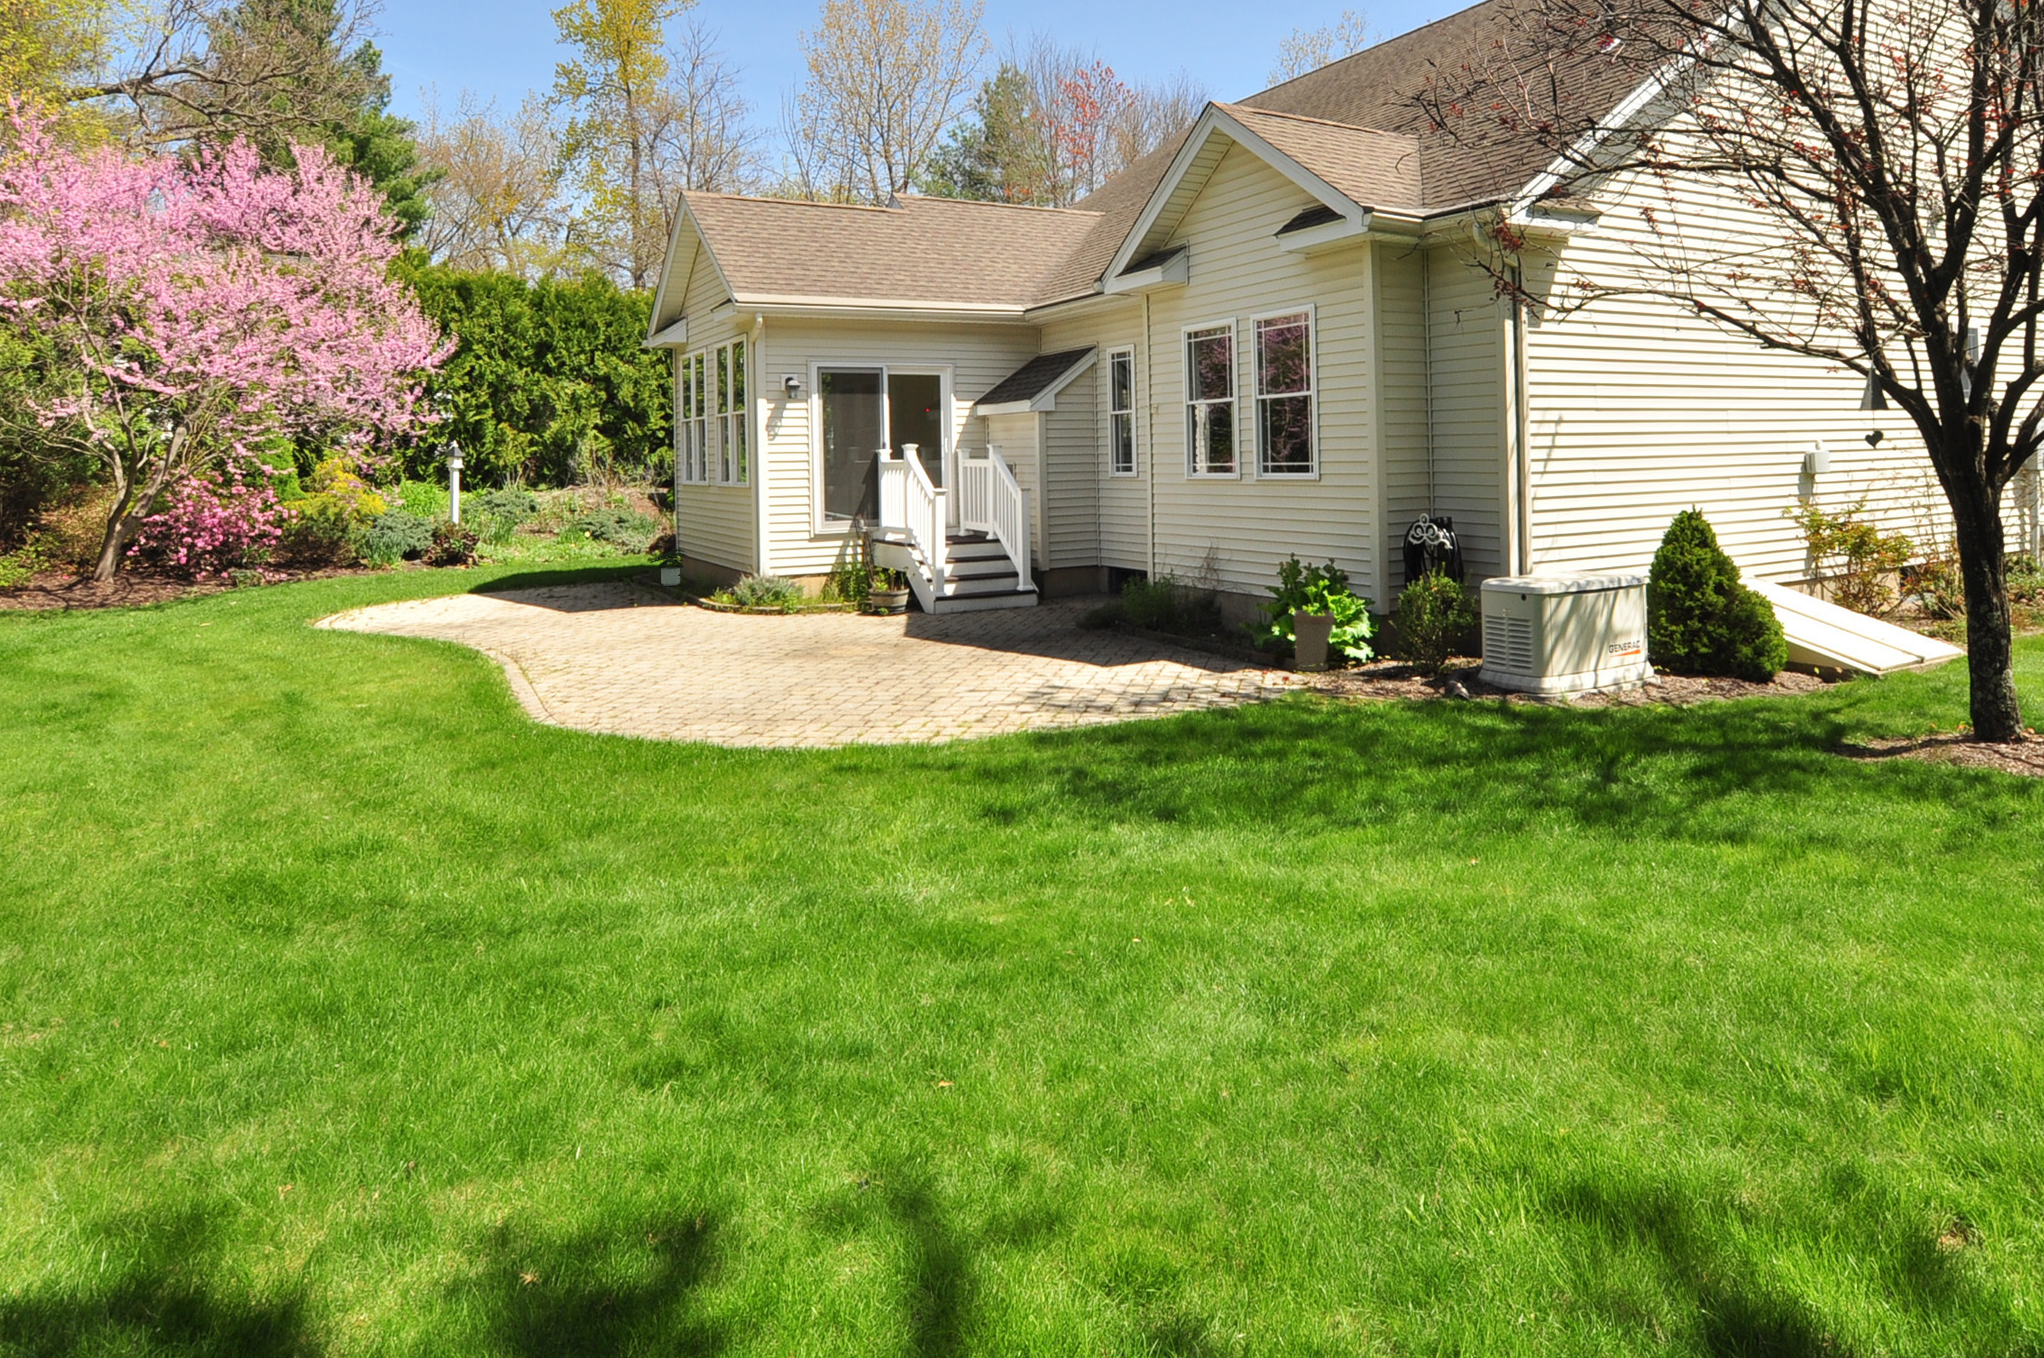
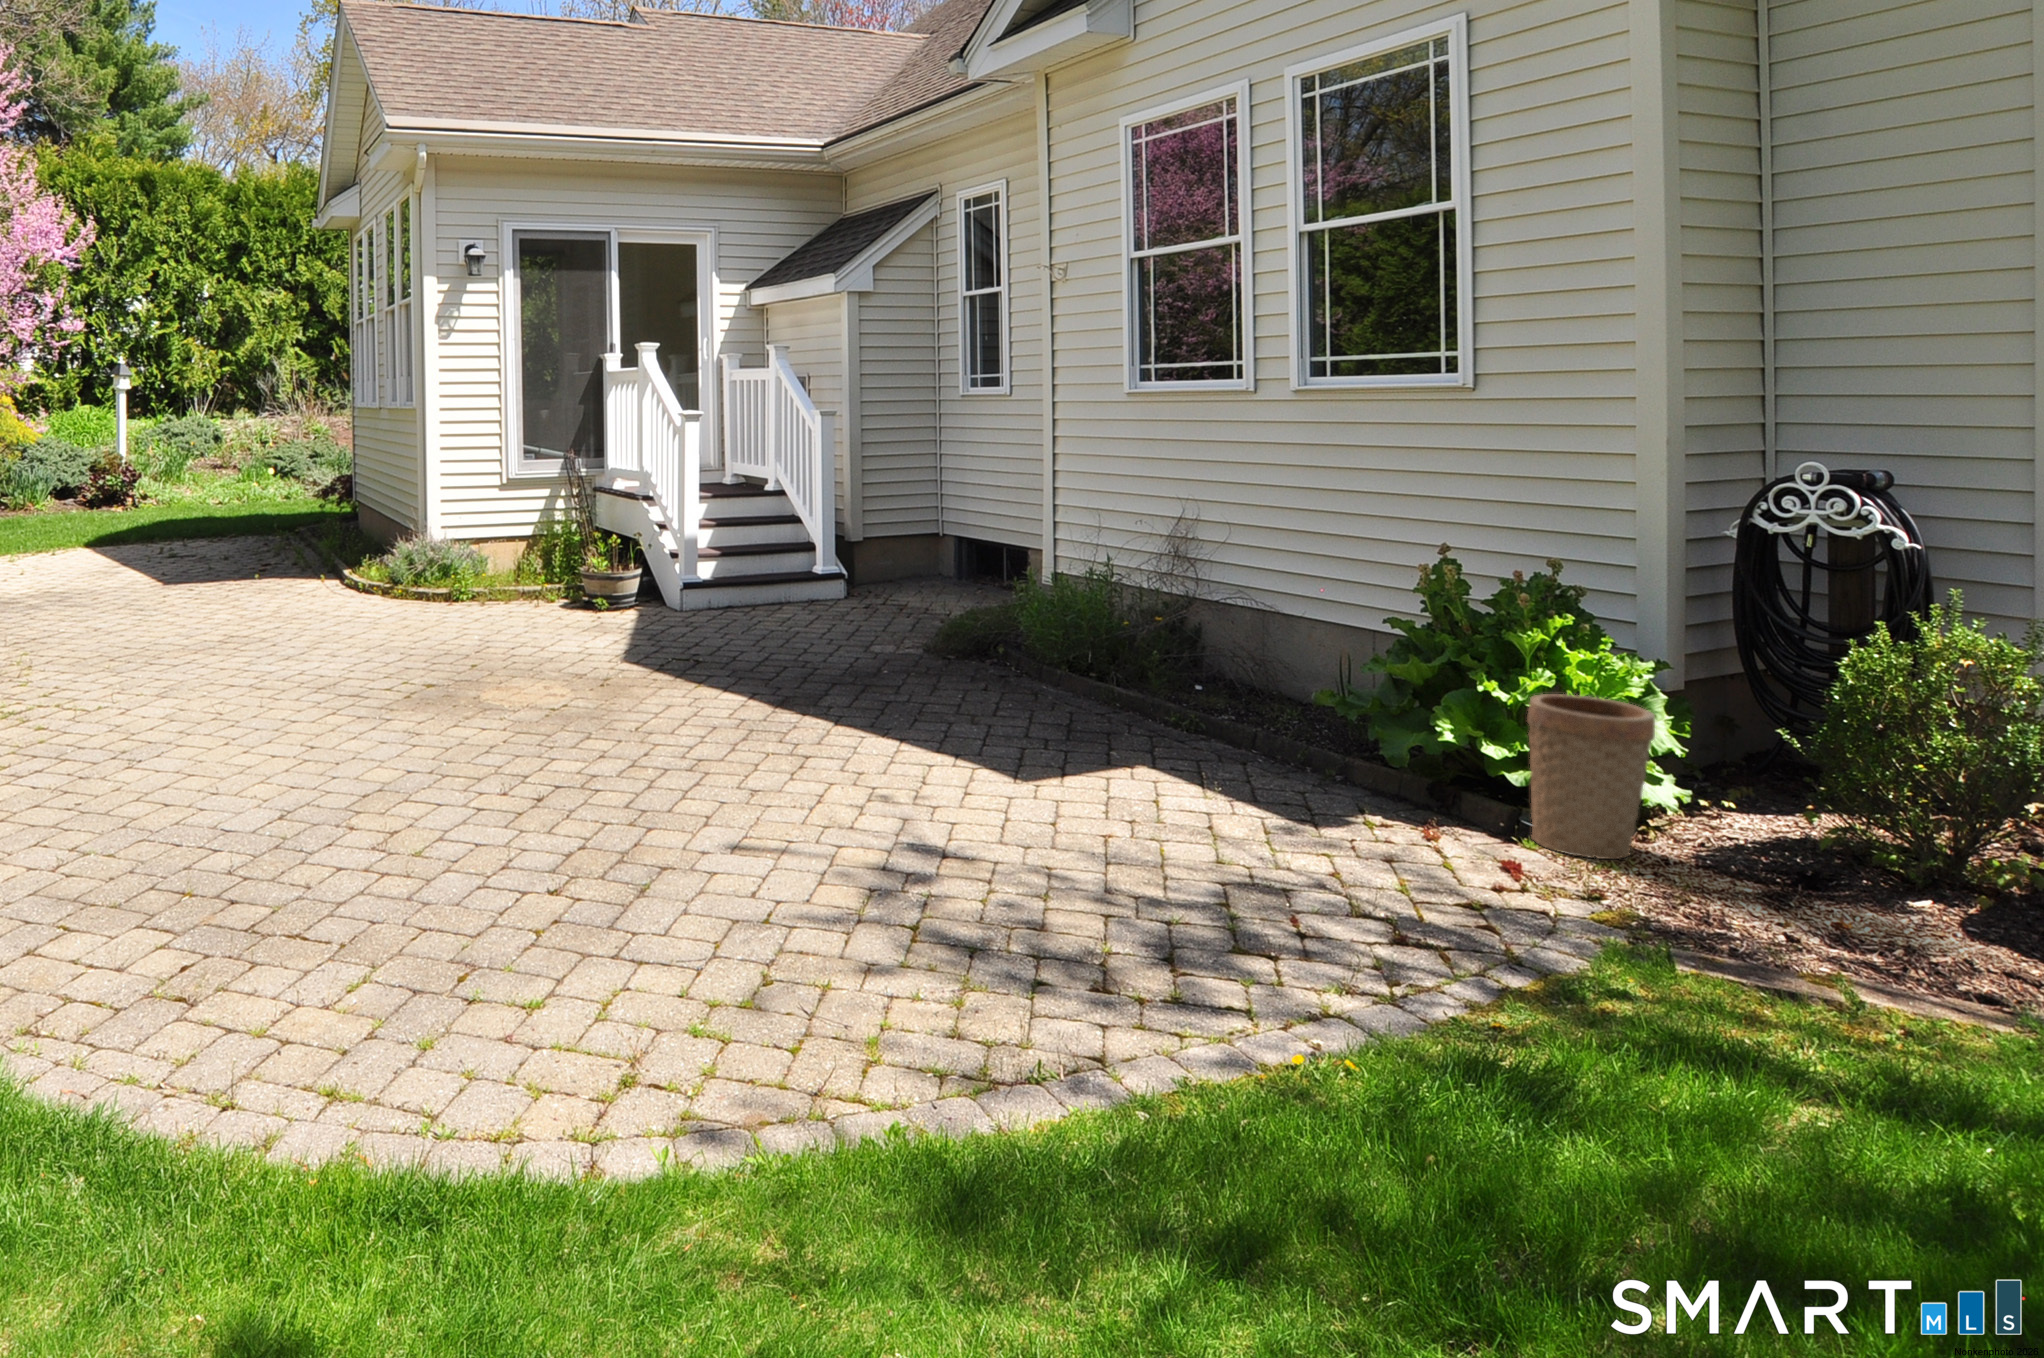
potted plant: present [651,549,687,586] -> none [313,493,360,541]

